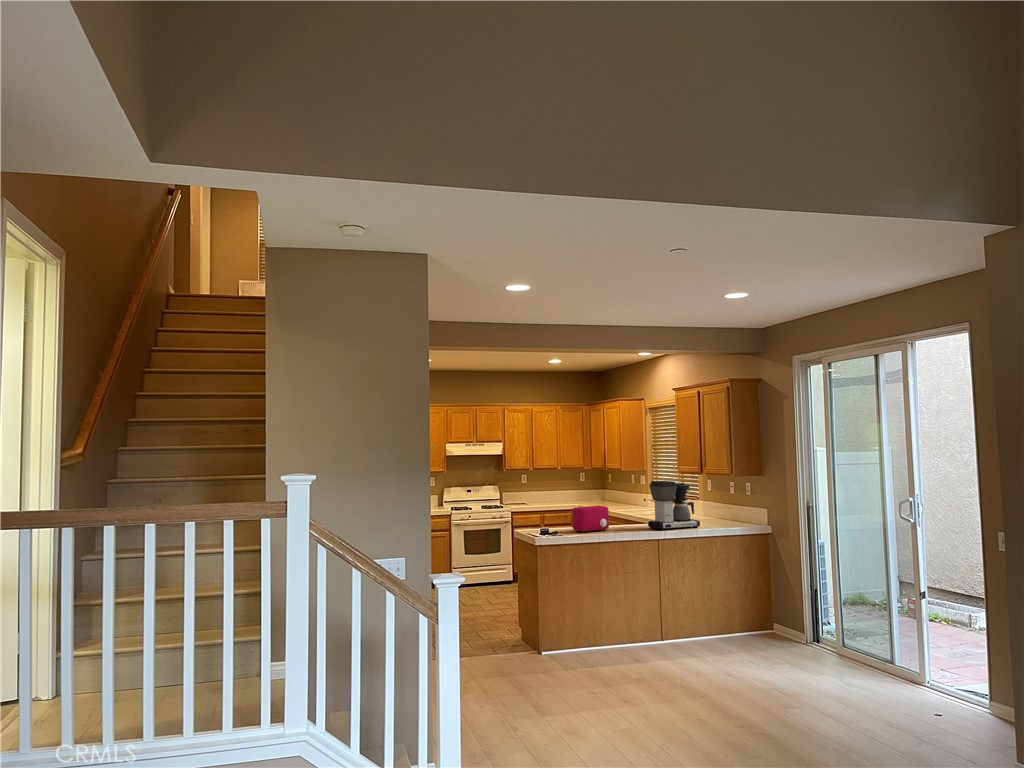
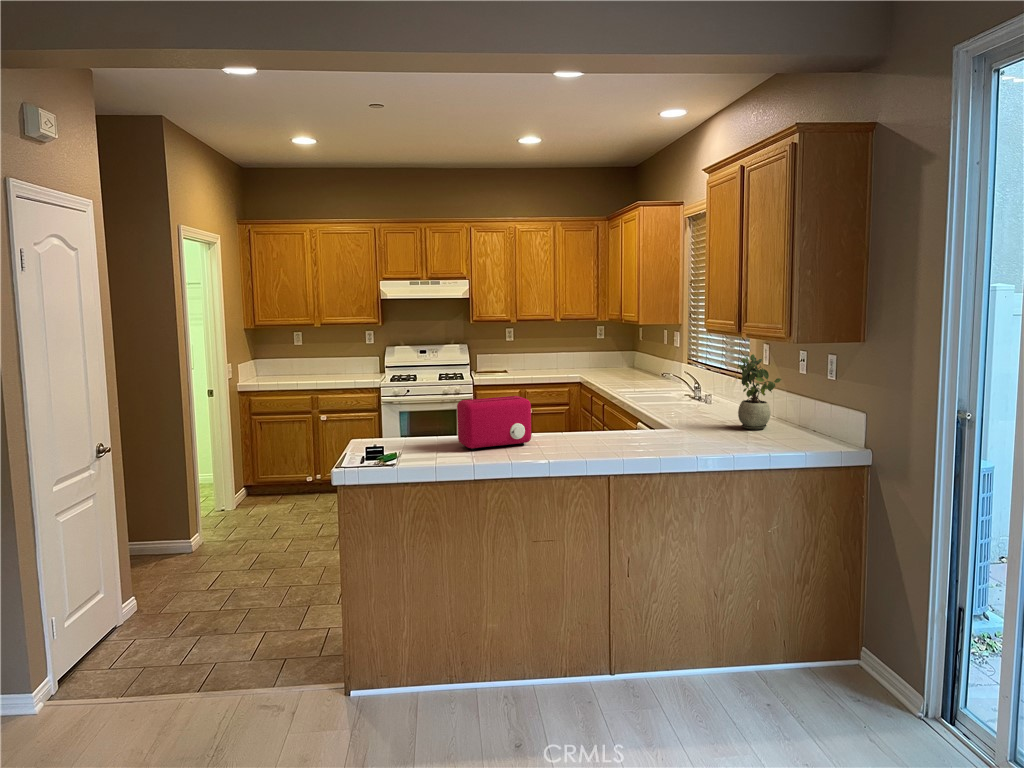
coffee maker: present [648,481,700,530] -> none [613,349,718,451]
potted plant: none [701,484,725,523] -> present [738,354,781,430]

